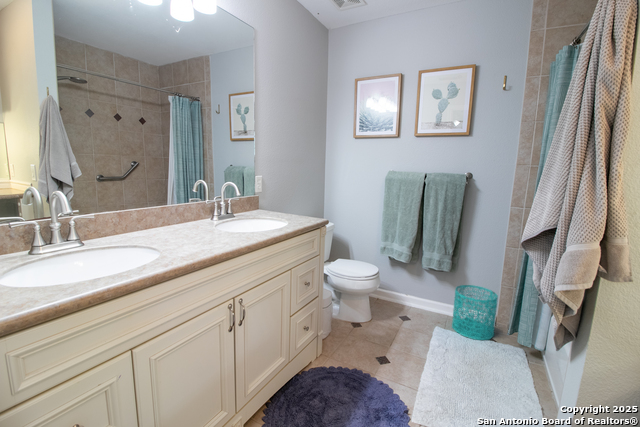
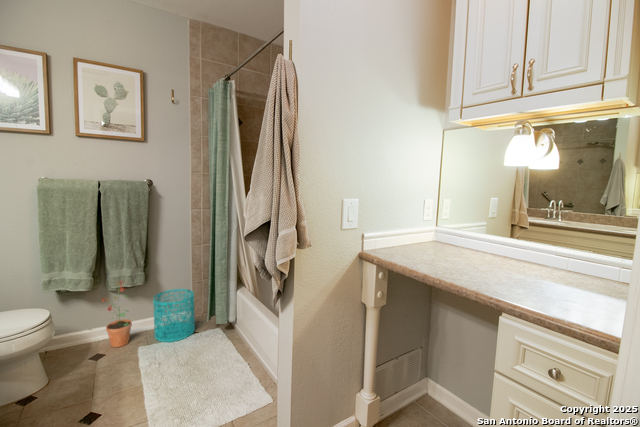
potted plant: none [415,261,436,320] -> present [102,281,132,347]

